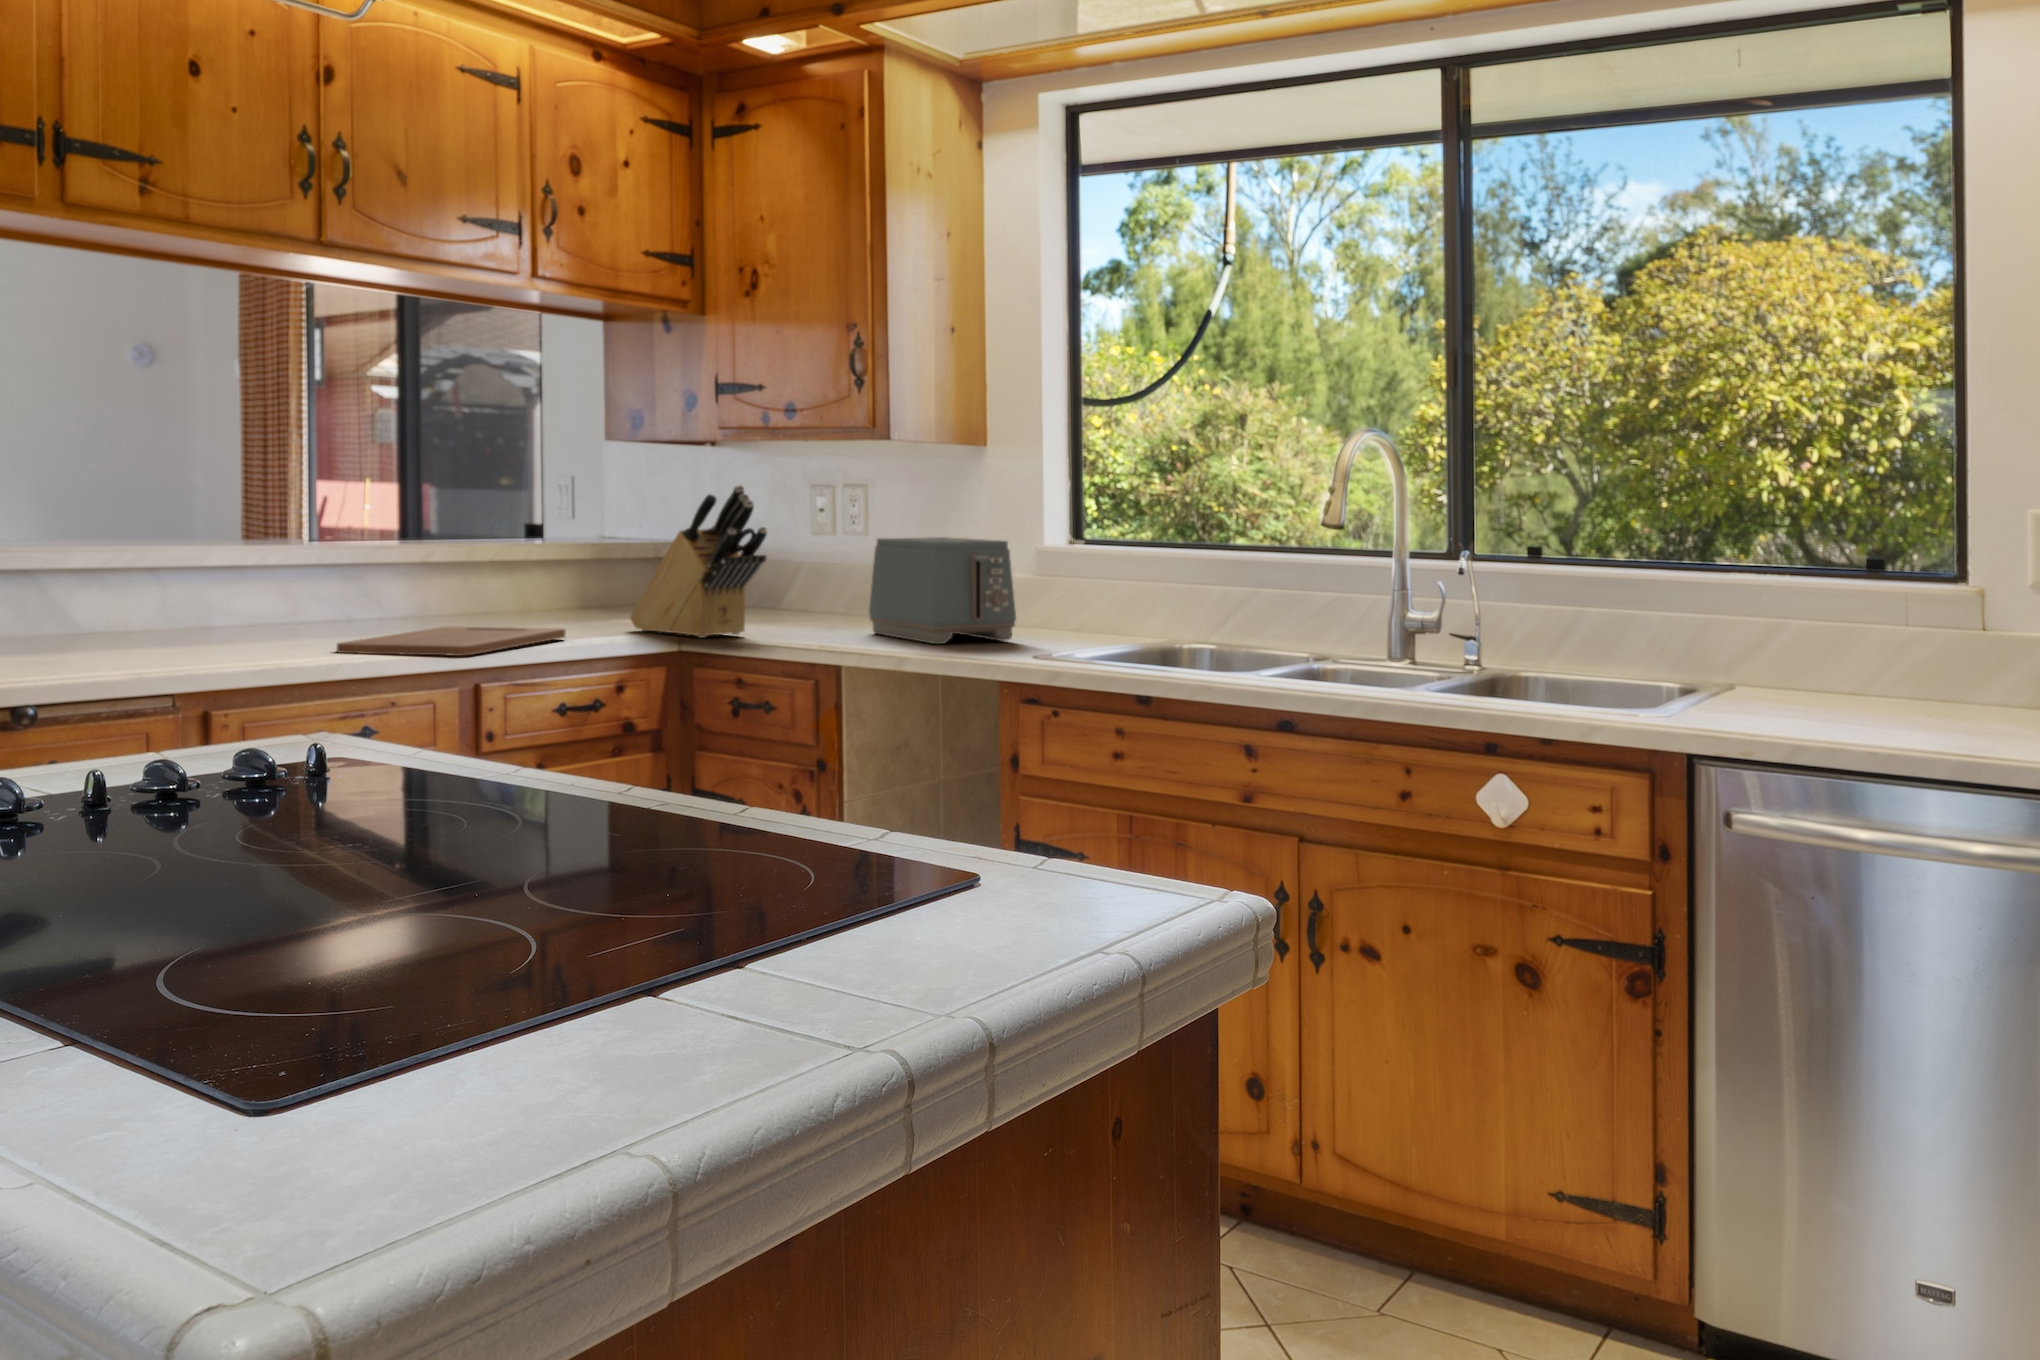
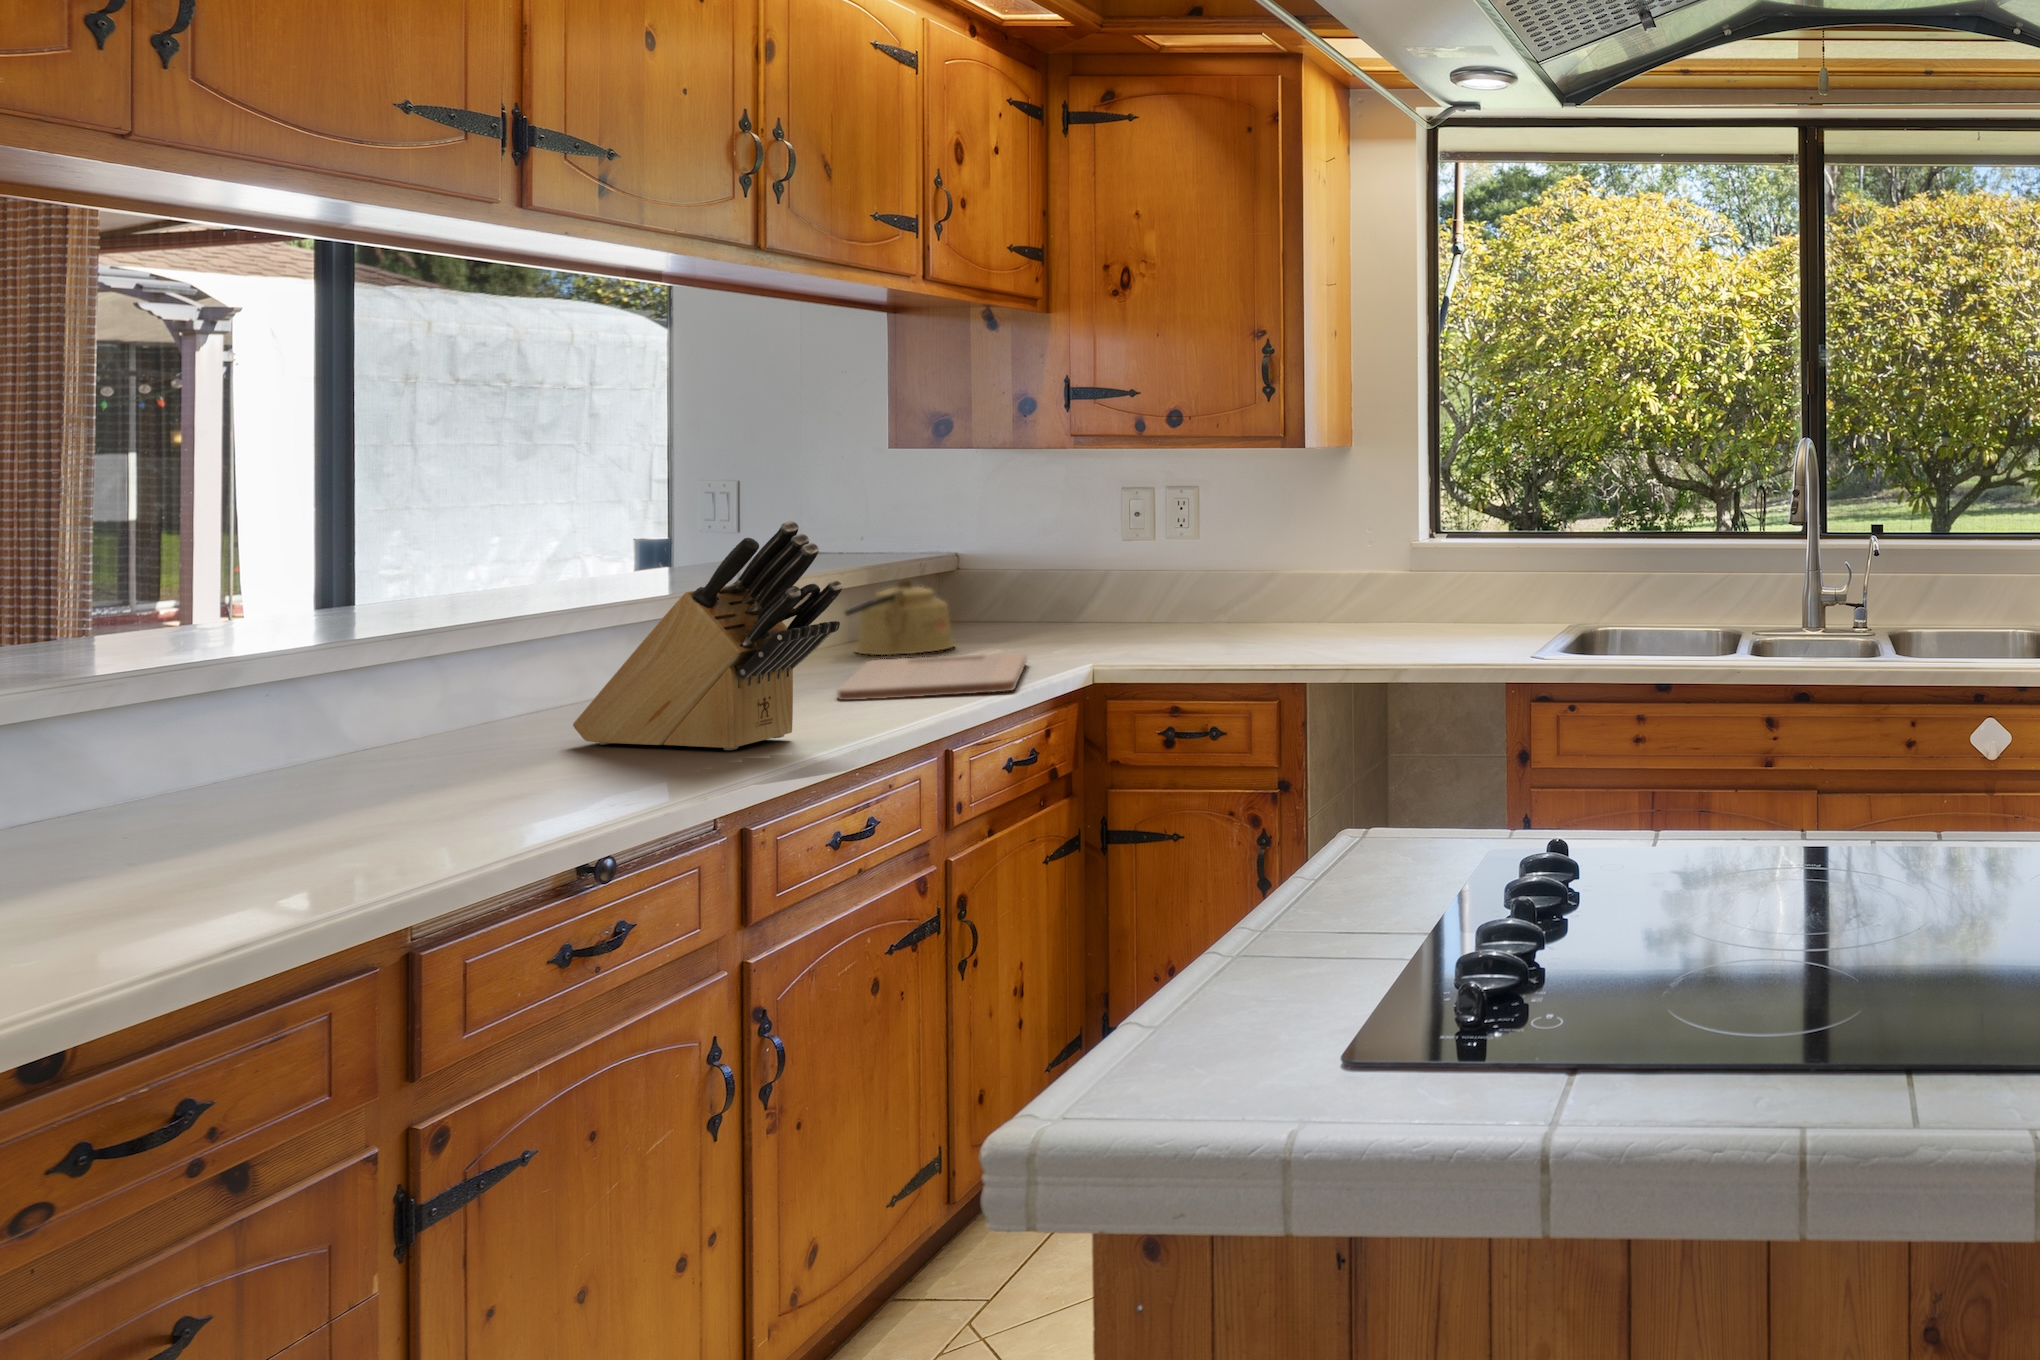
knife block: present [630,485,767,638] -> present [573,521,843,750]
toaster: present [869,537,1016,644] -> none [1287,535,1453,640]
kettle: none [476,559,576,627] -> present [845,579,954,655]

